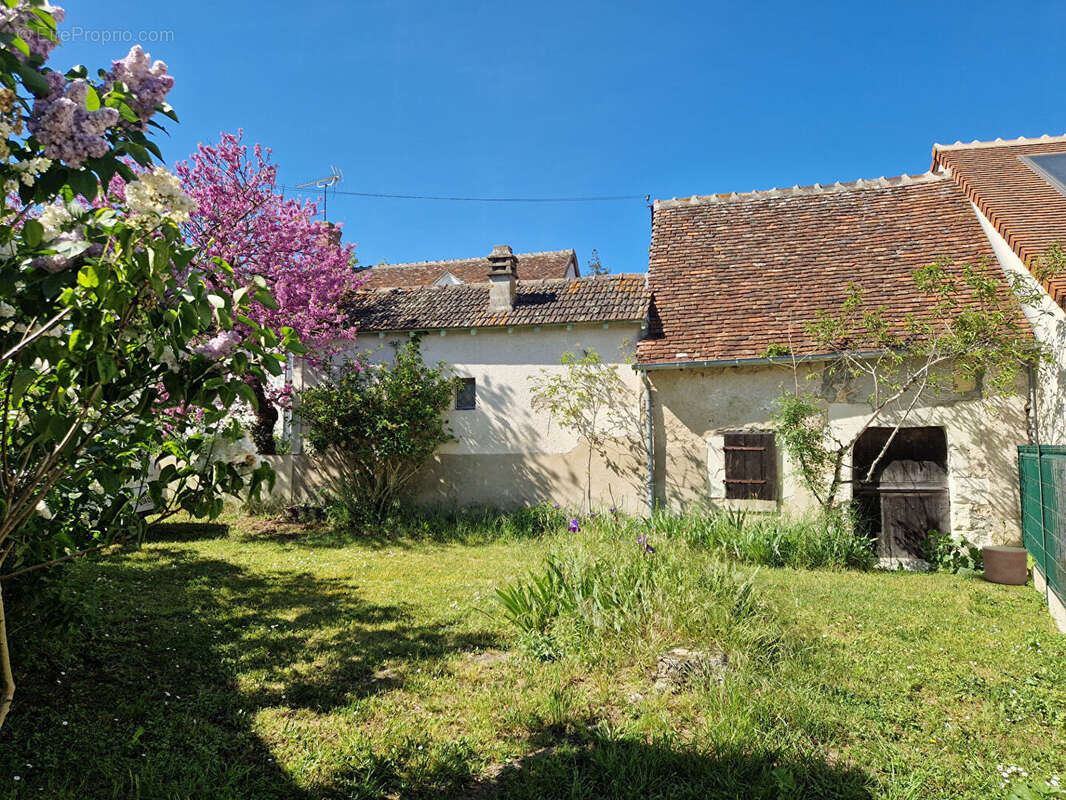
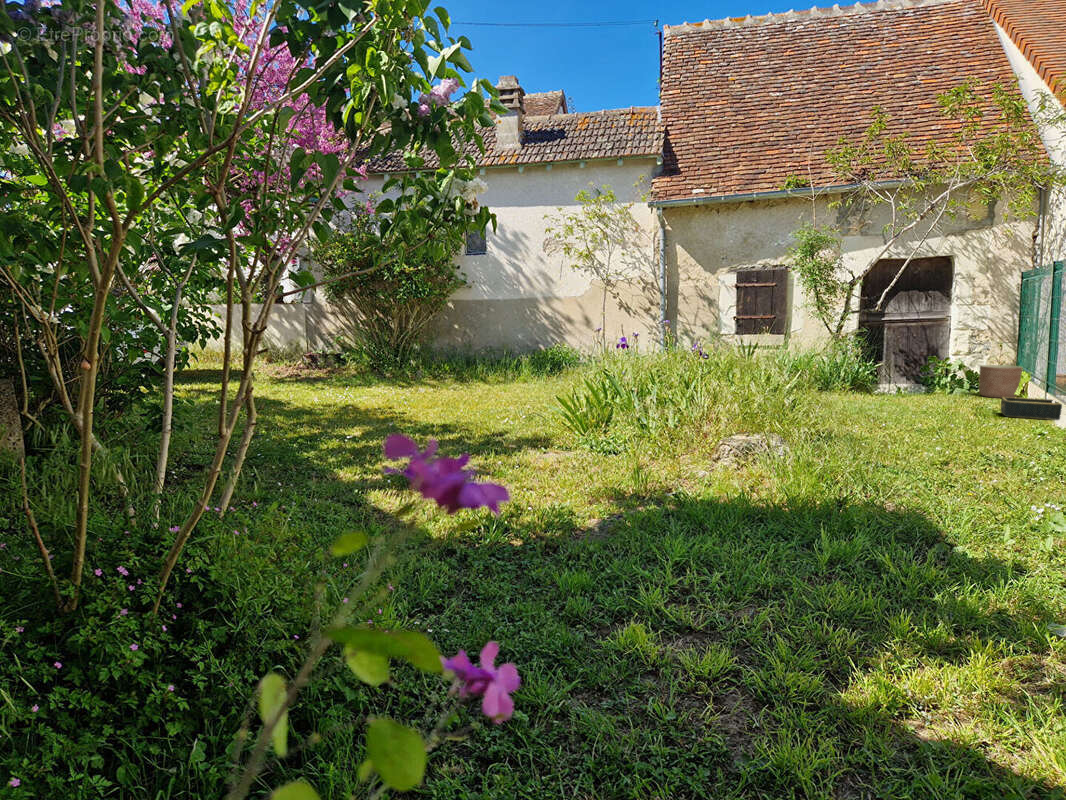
basket: none [997,591,1060,623] -> present [1001,397,1062,420]

